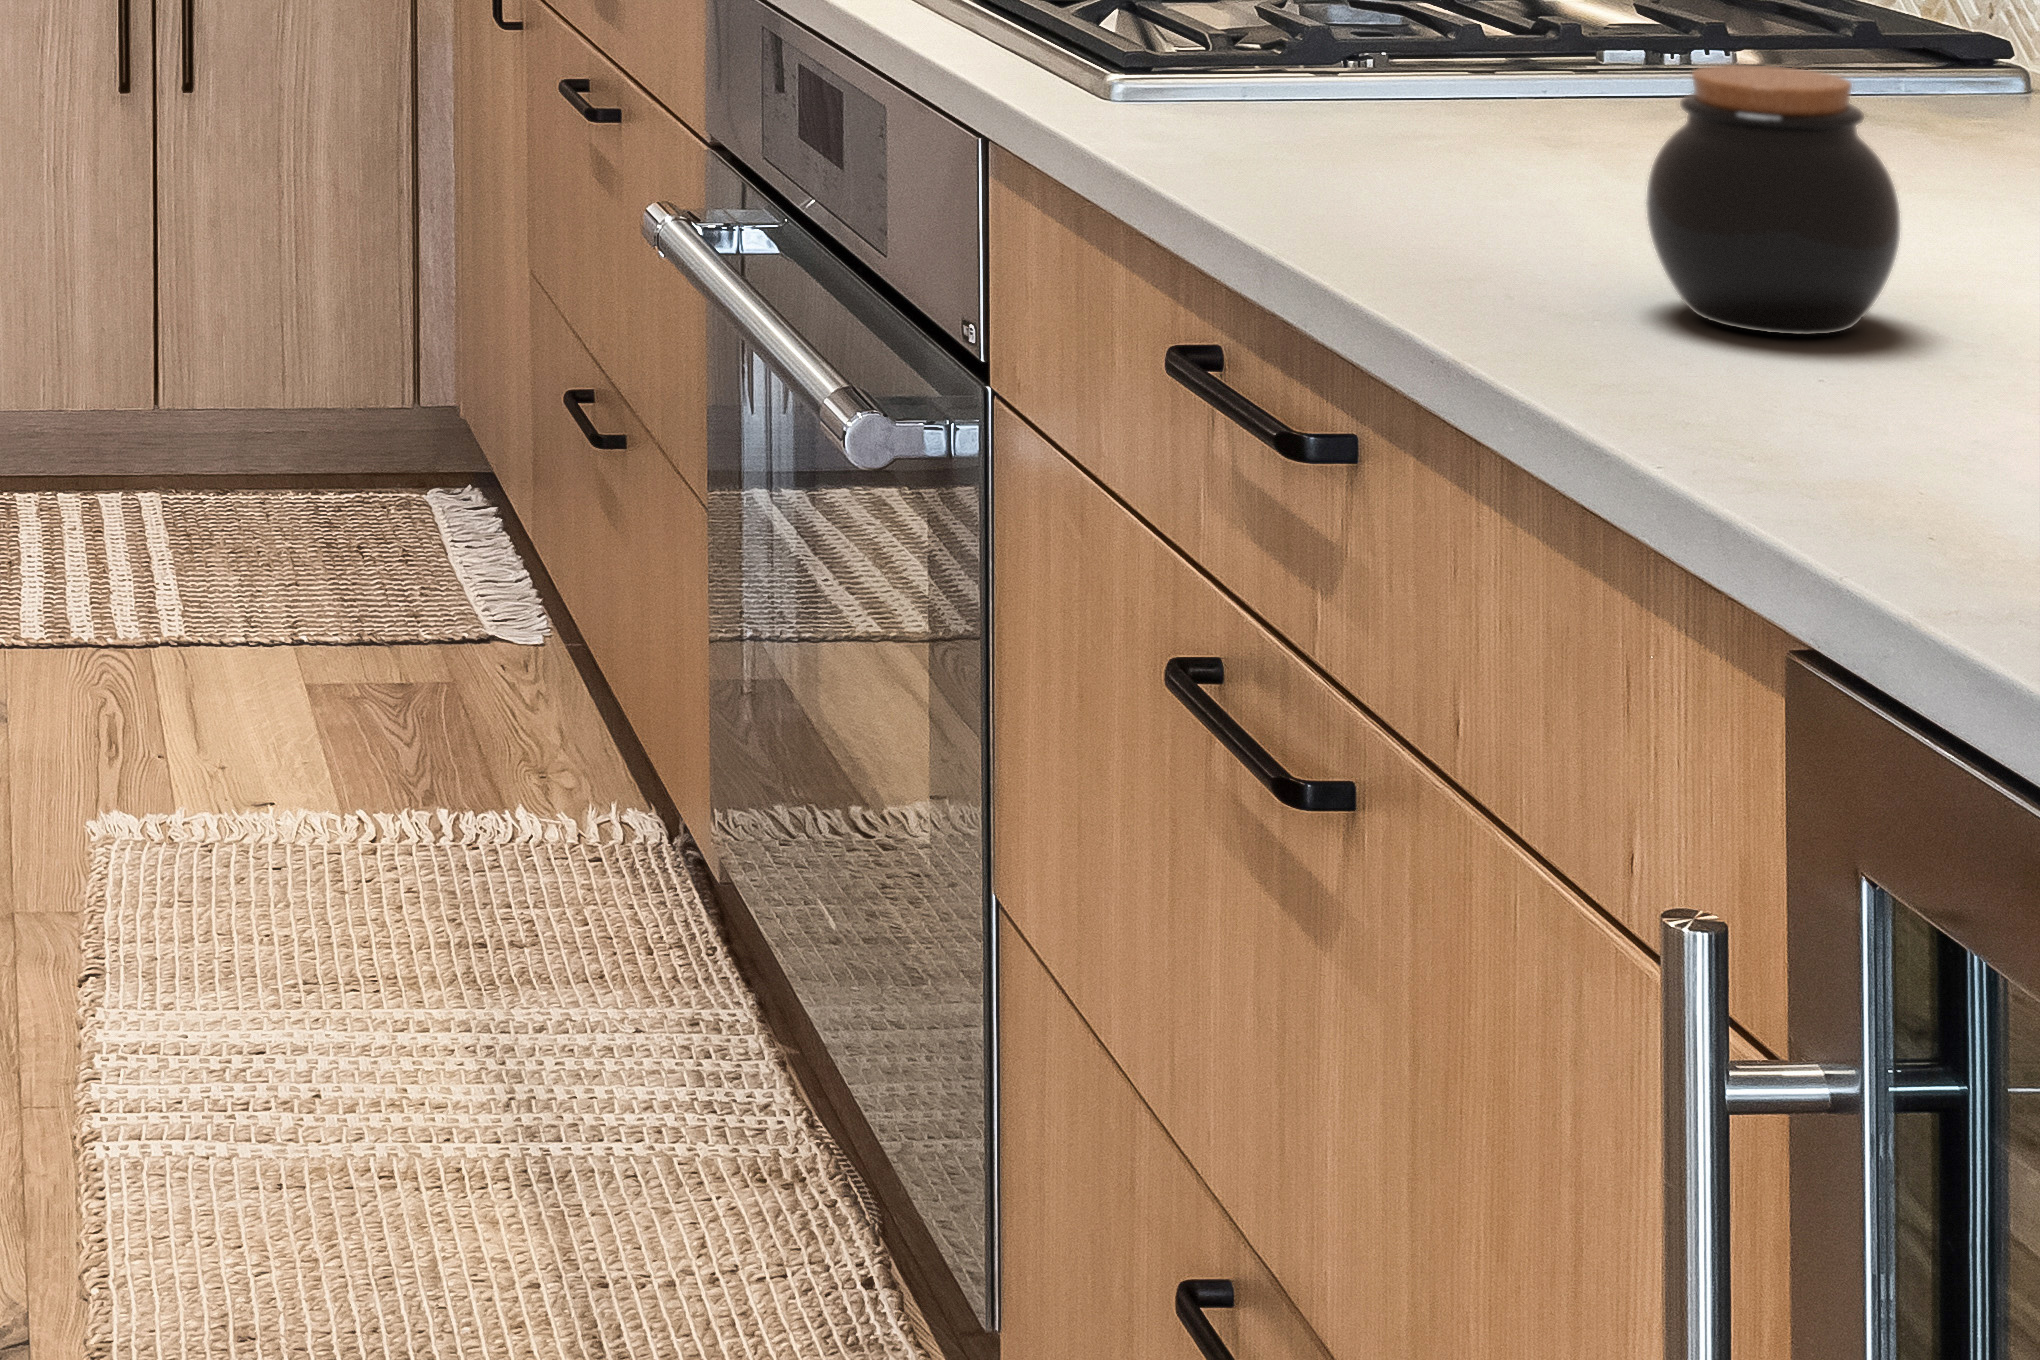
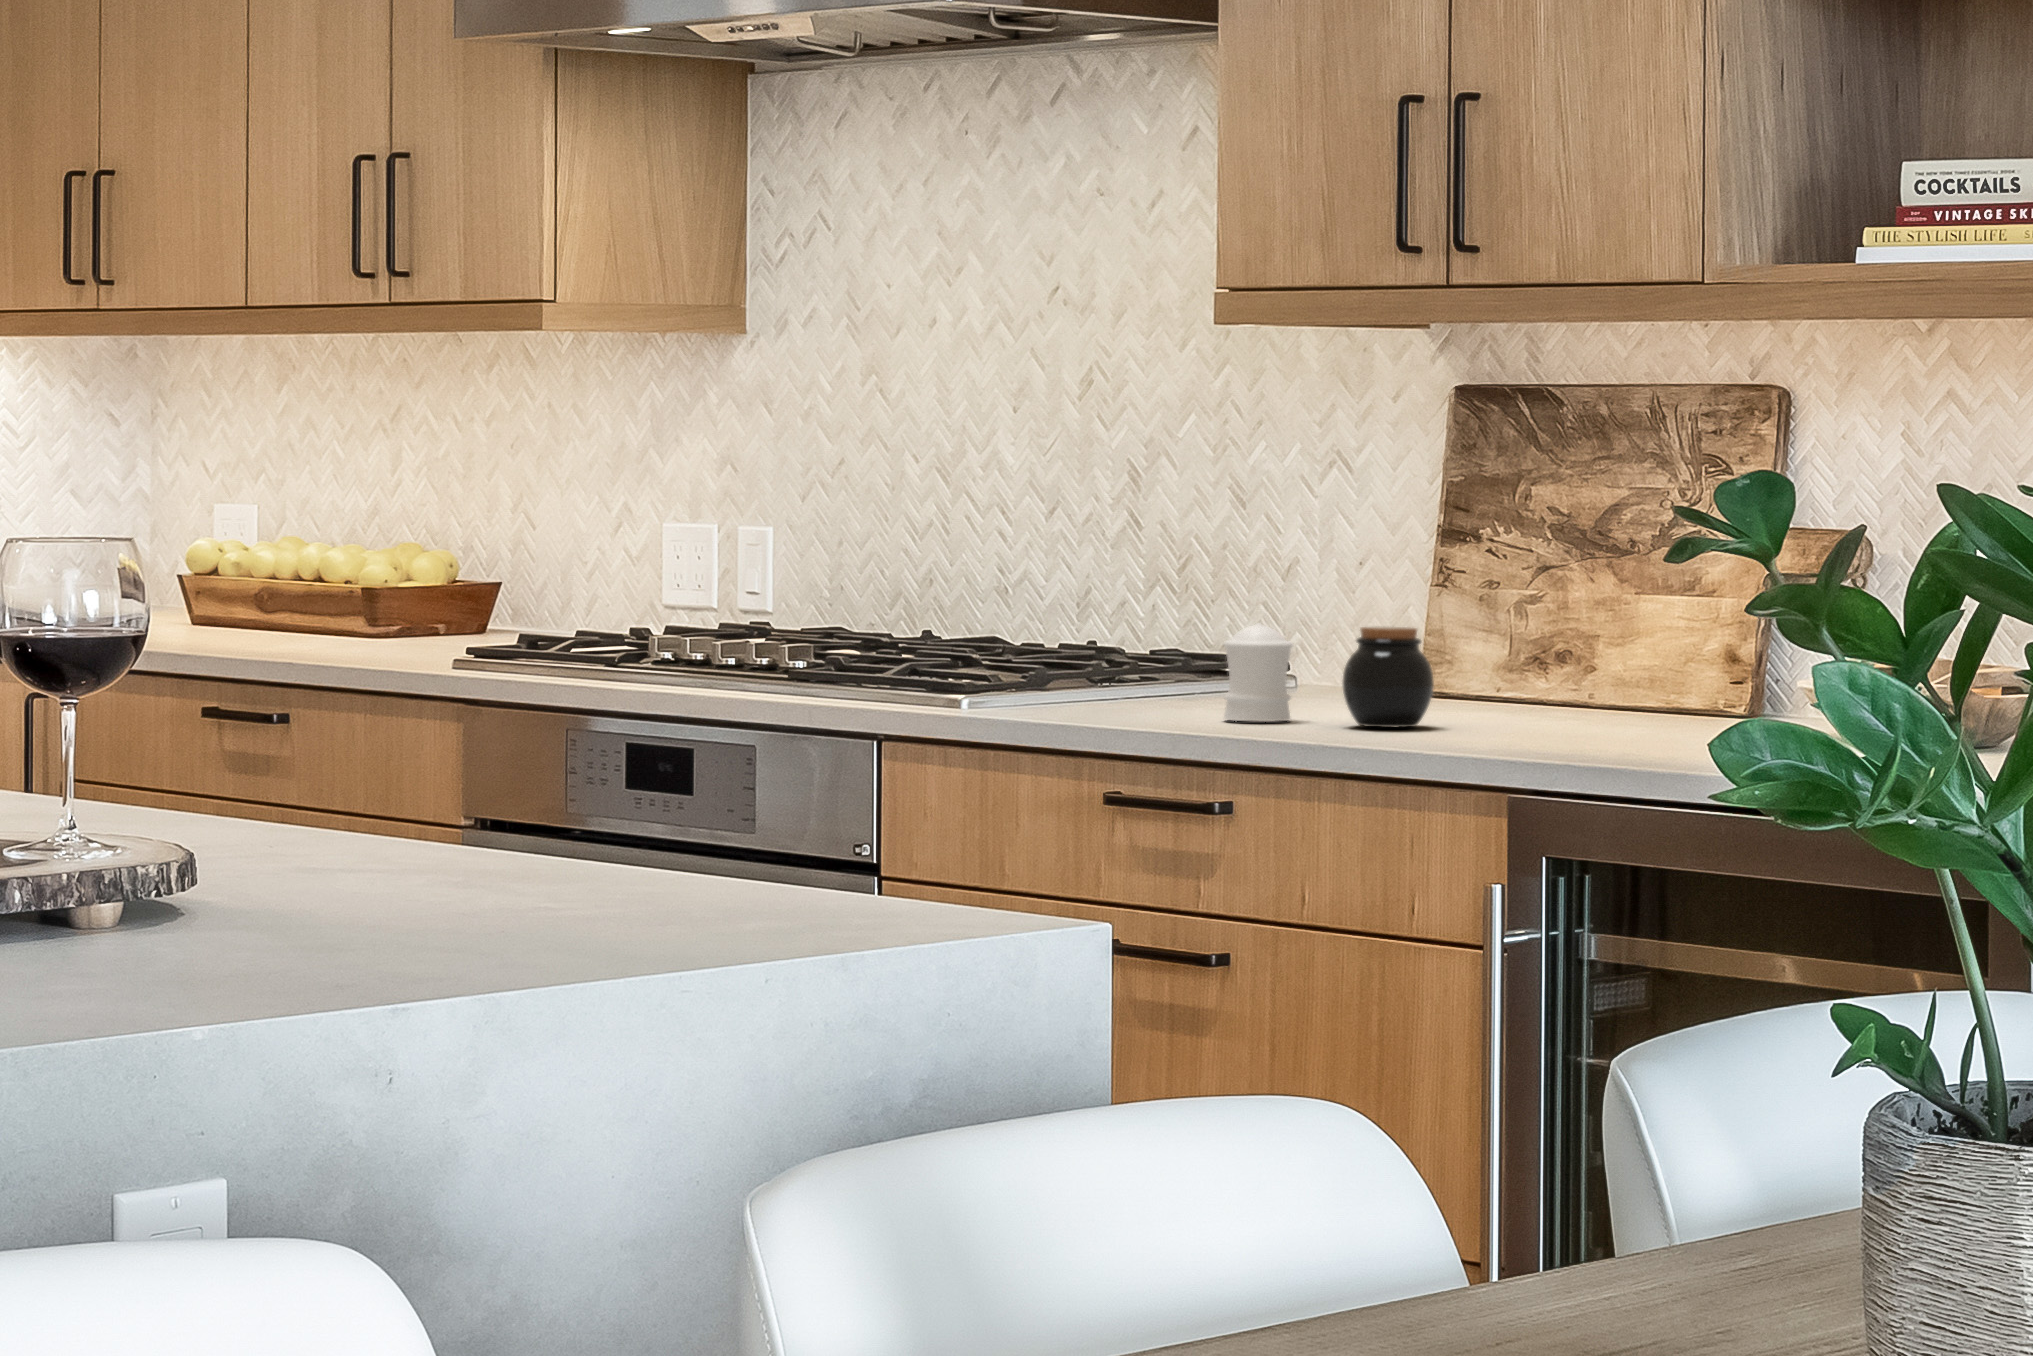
salt shaker: none [1428,22,1604,257] -> present [1223,623,1293,722]

